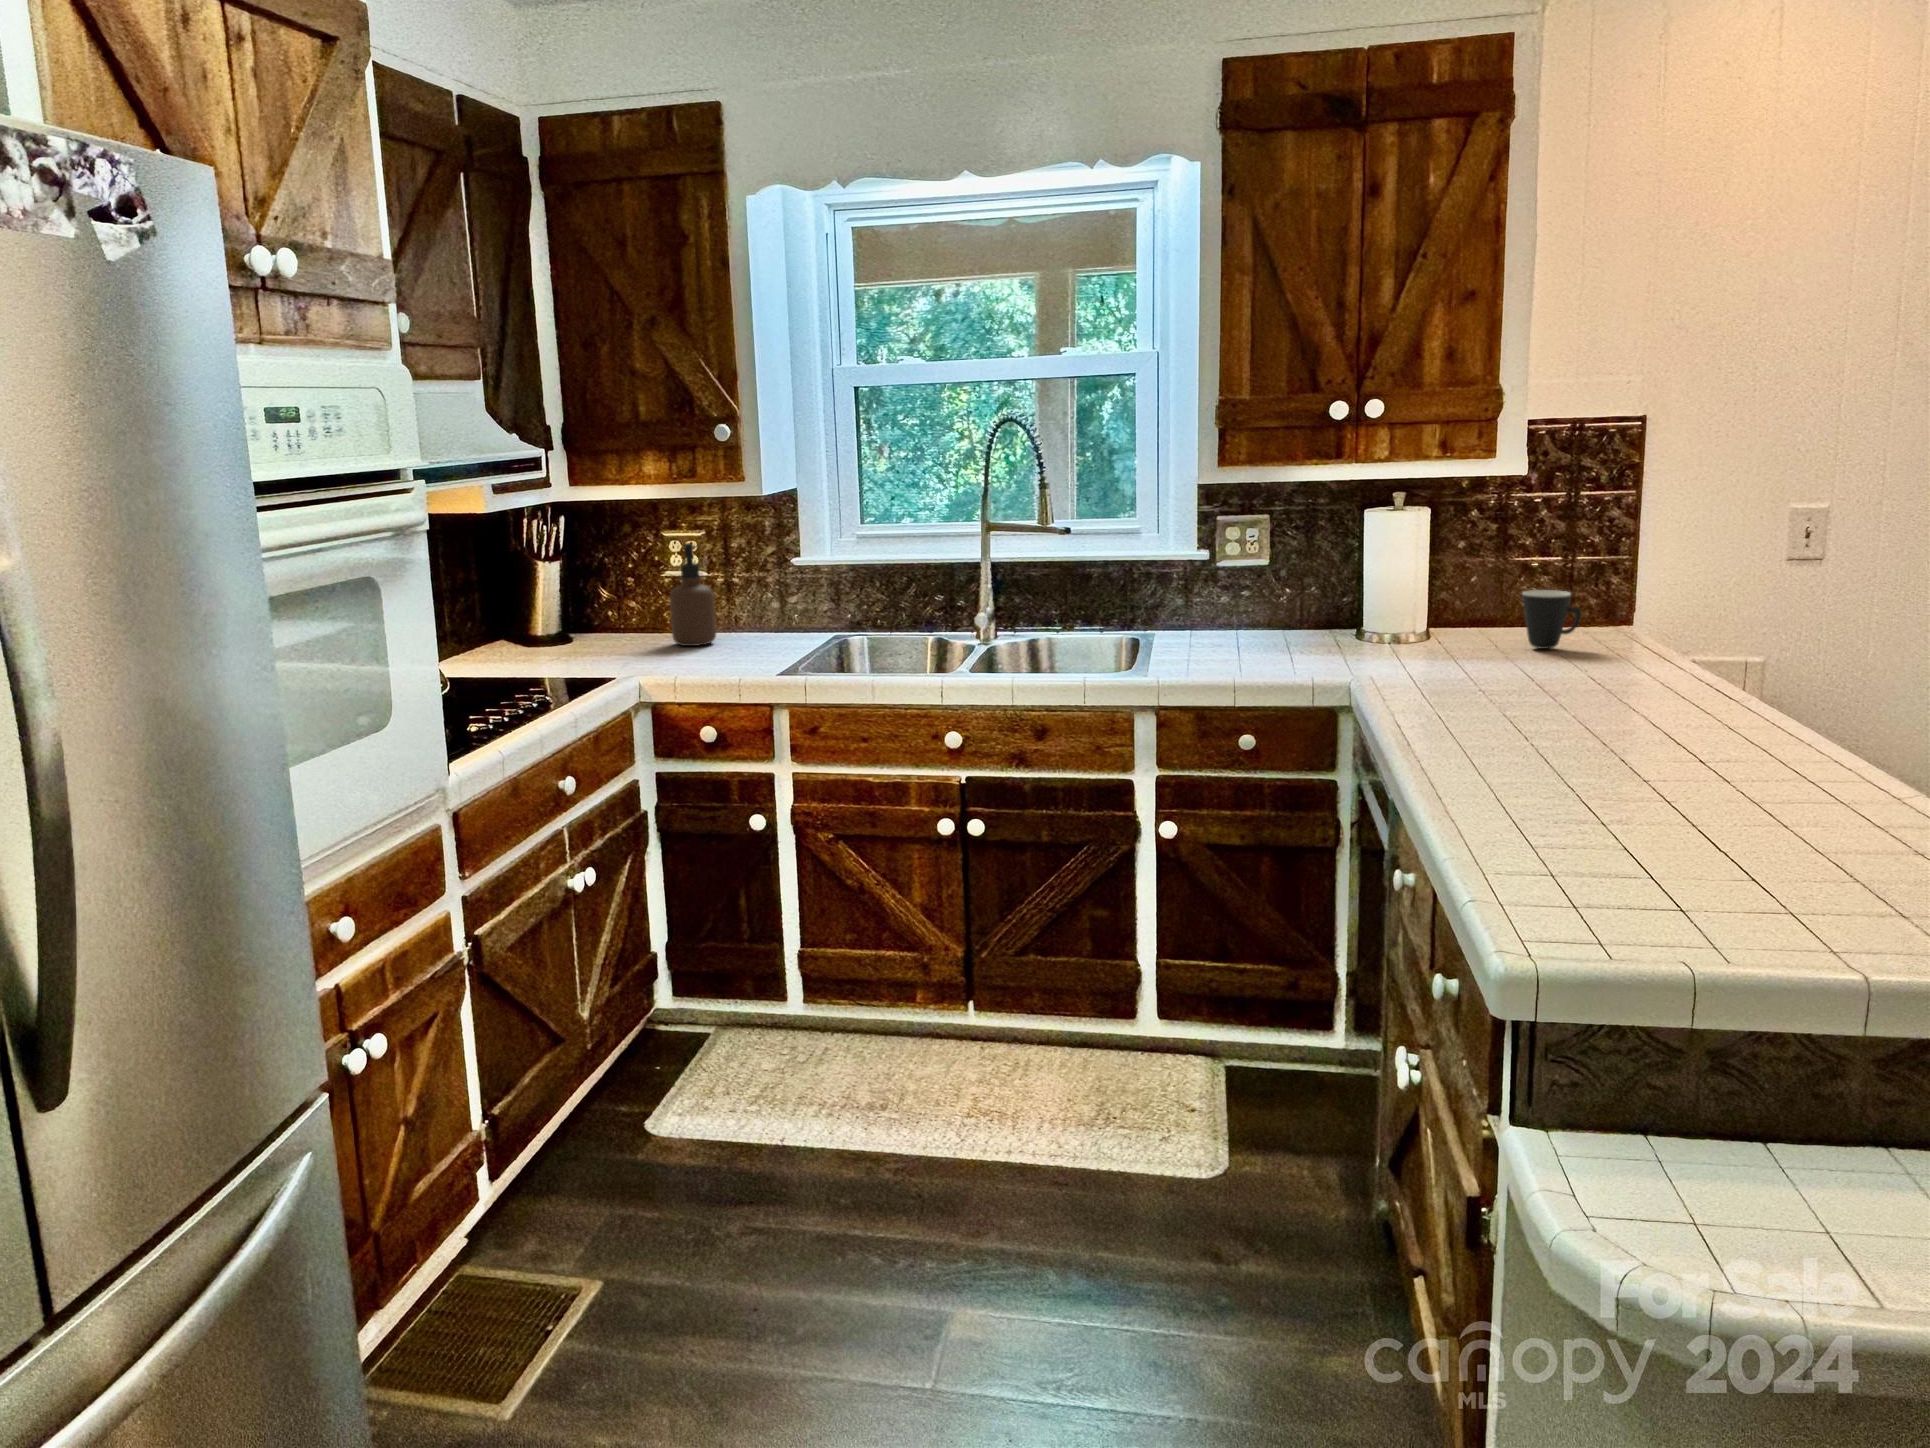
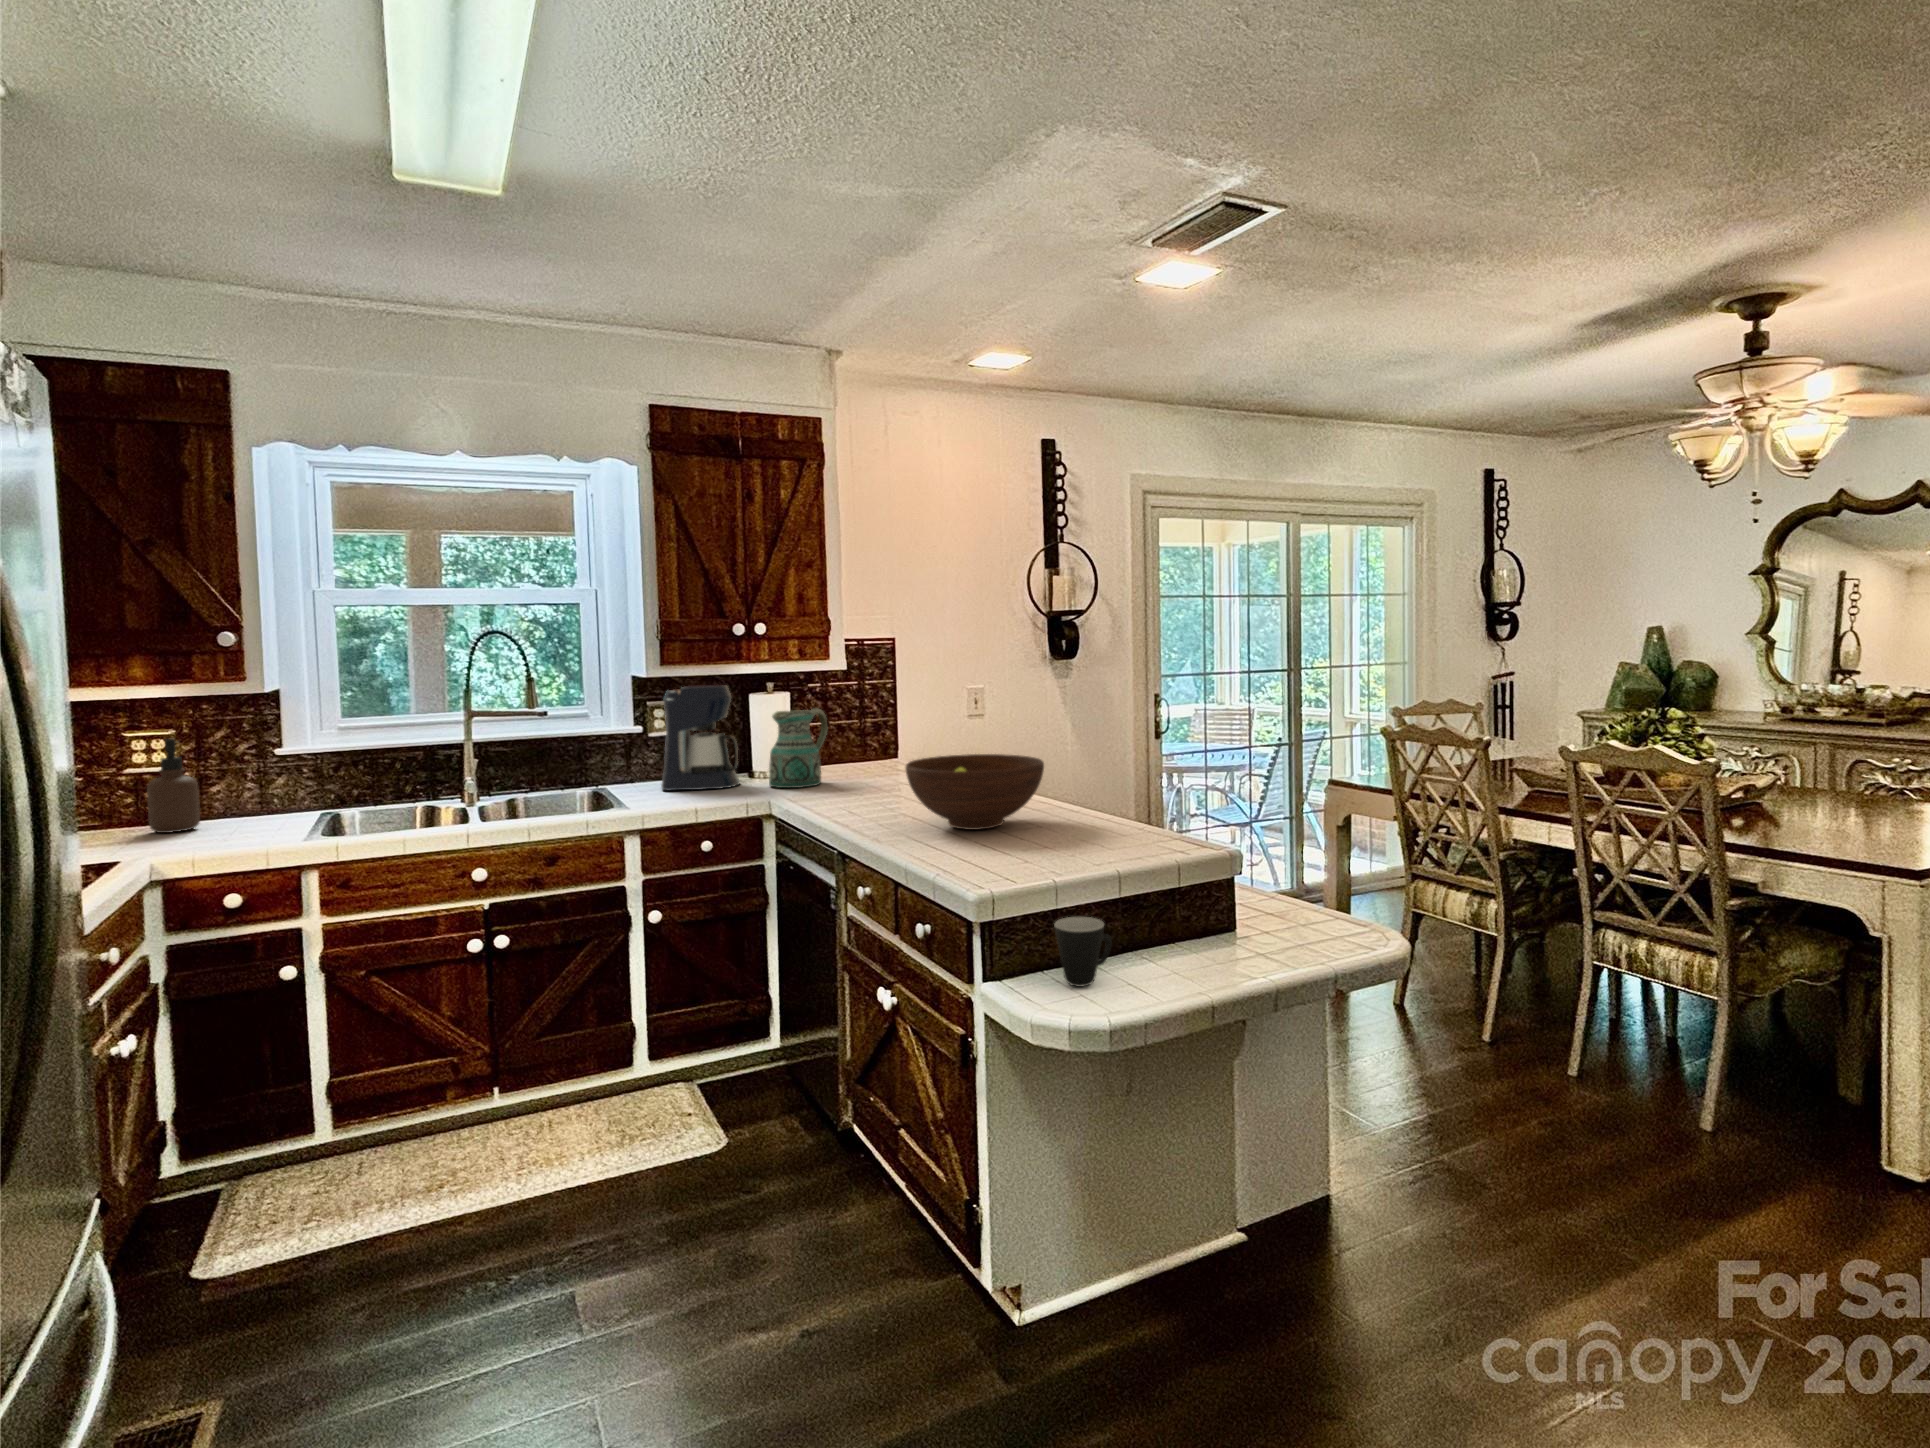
coffee maker: none [1217,493,1335,653] -> present [661,684,740,791]
ceramic pitcher: none [1370,538,1480,666] -> present [769,708,827,788]
mug: present [1522,590,1581,649] -> present [1054,917,1112,987]
fruit bowl: none [1510,654,1810,806] -> present [905,754,1044,830]

